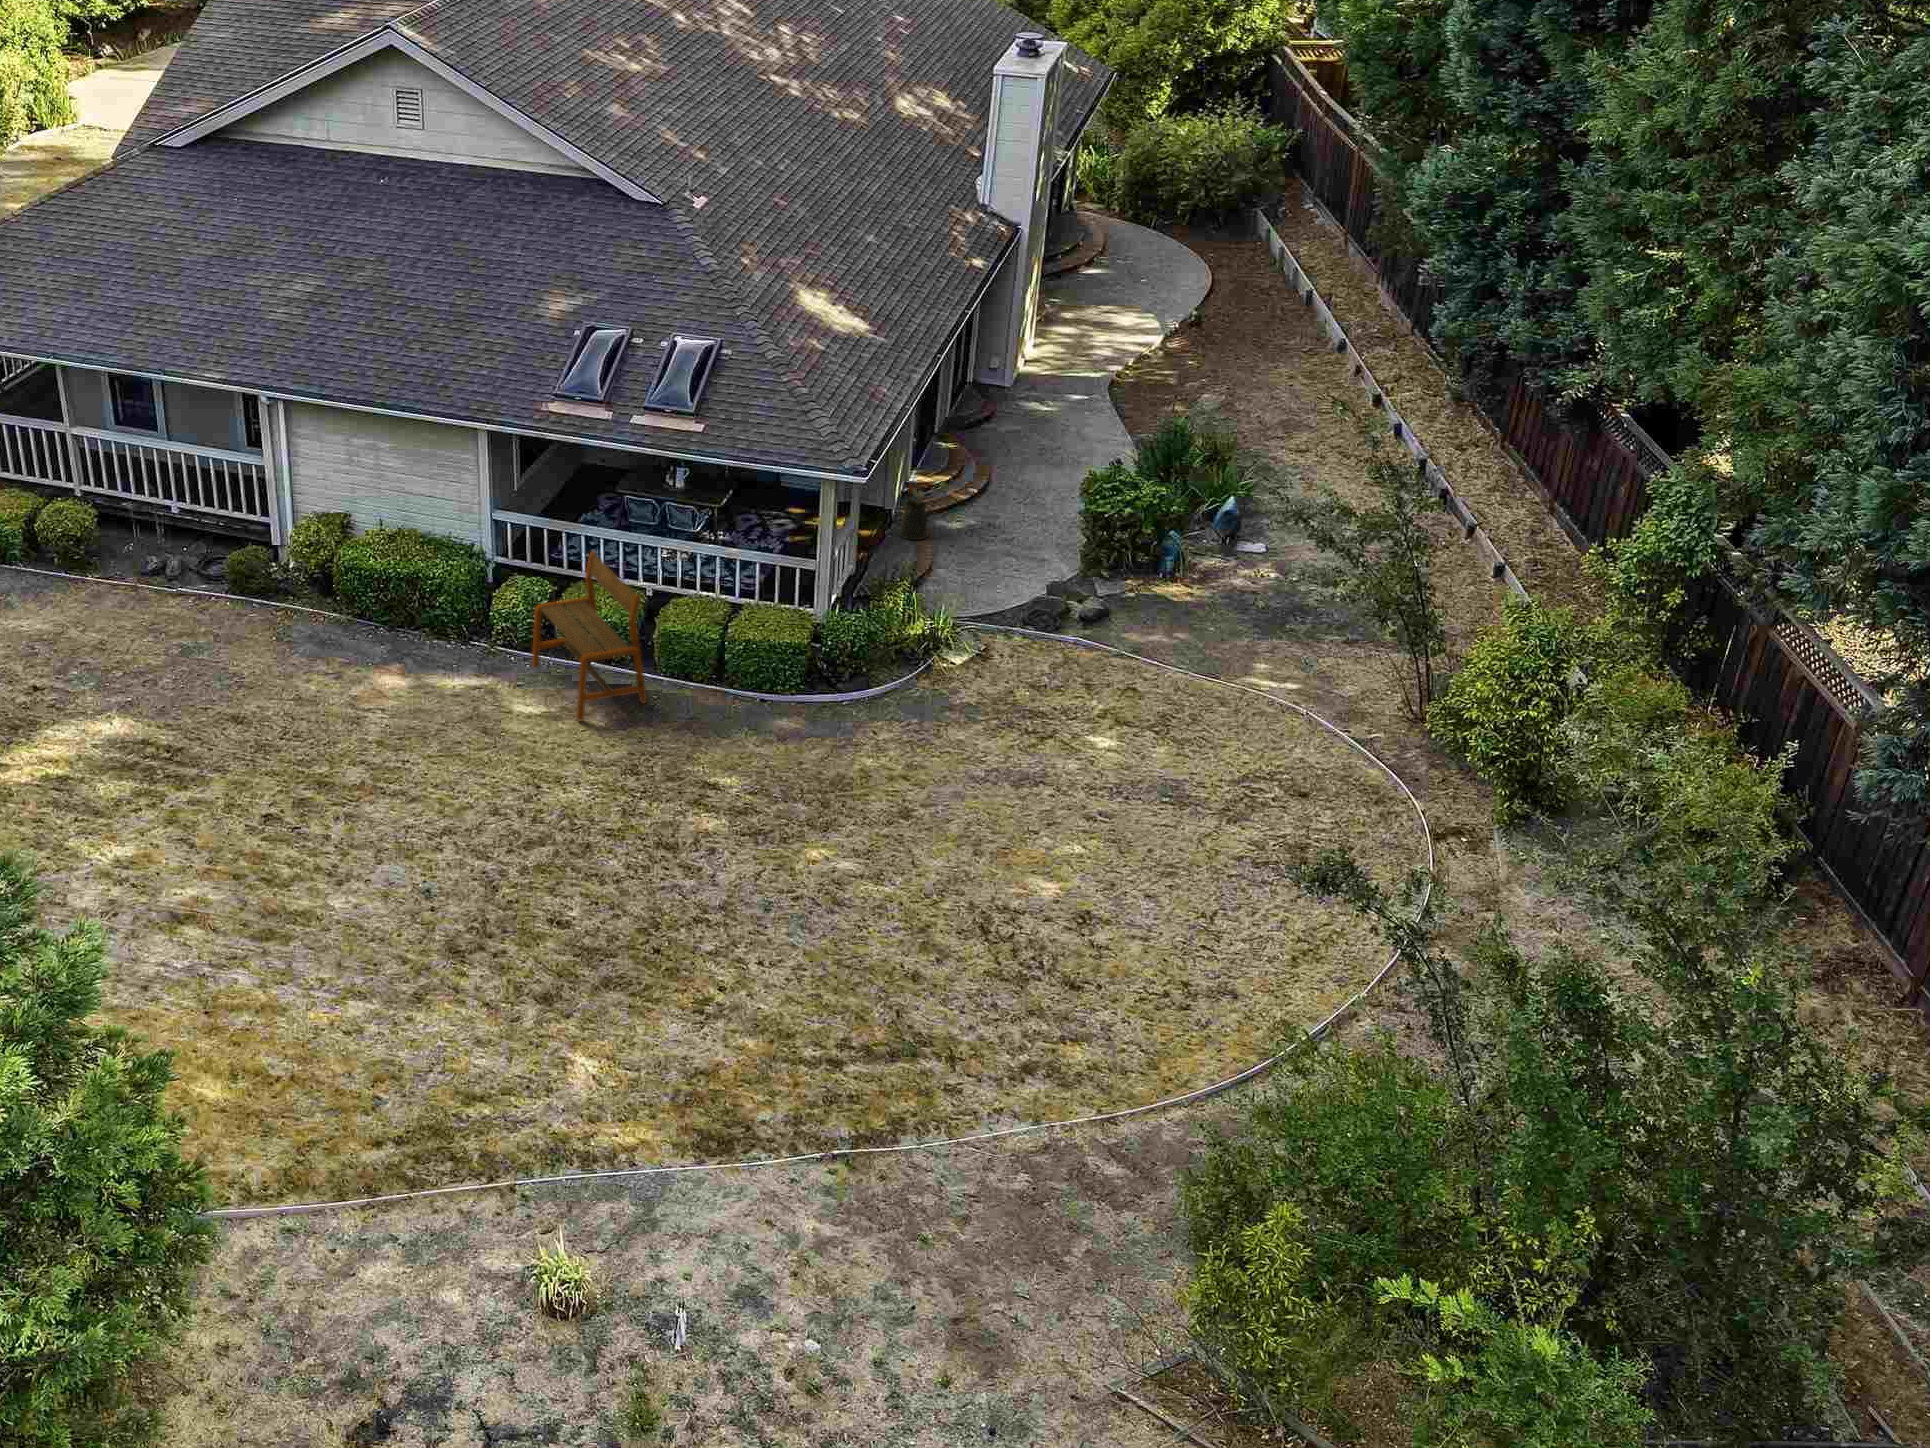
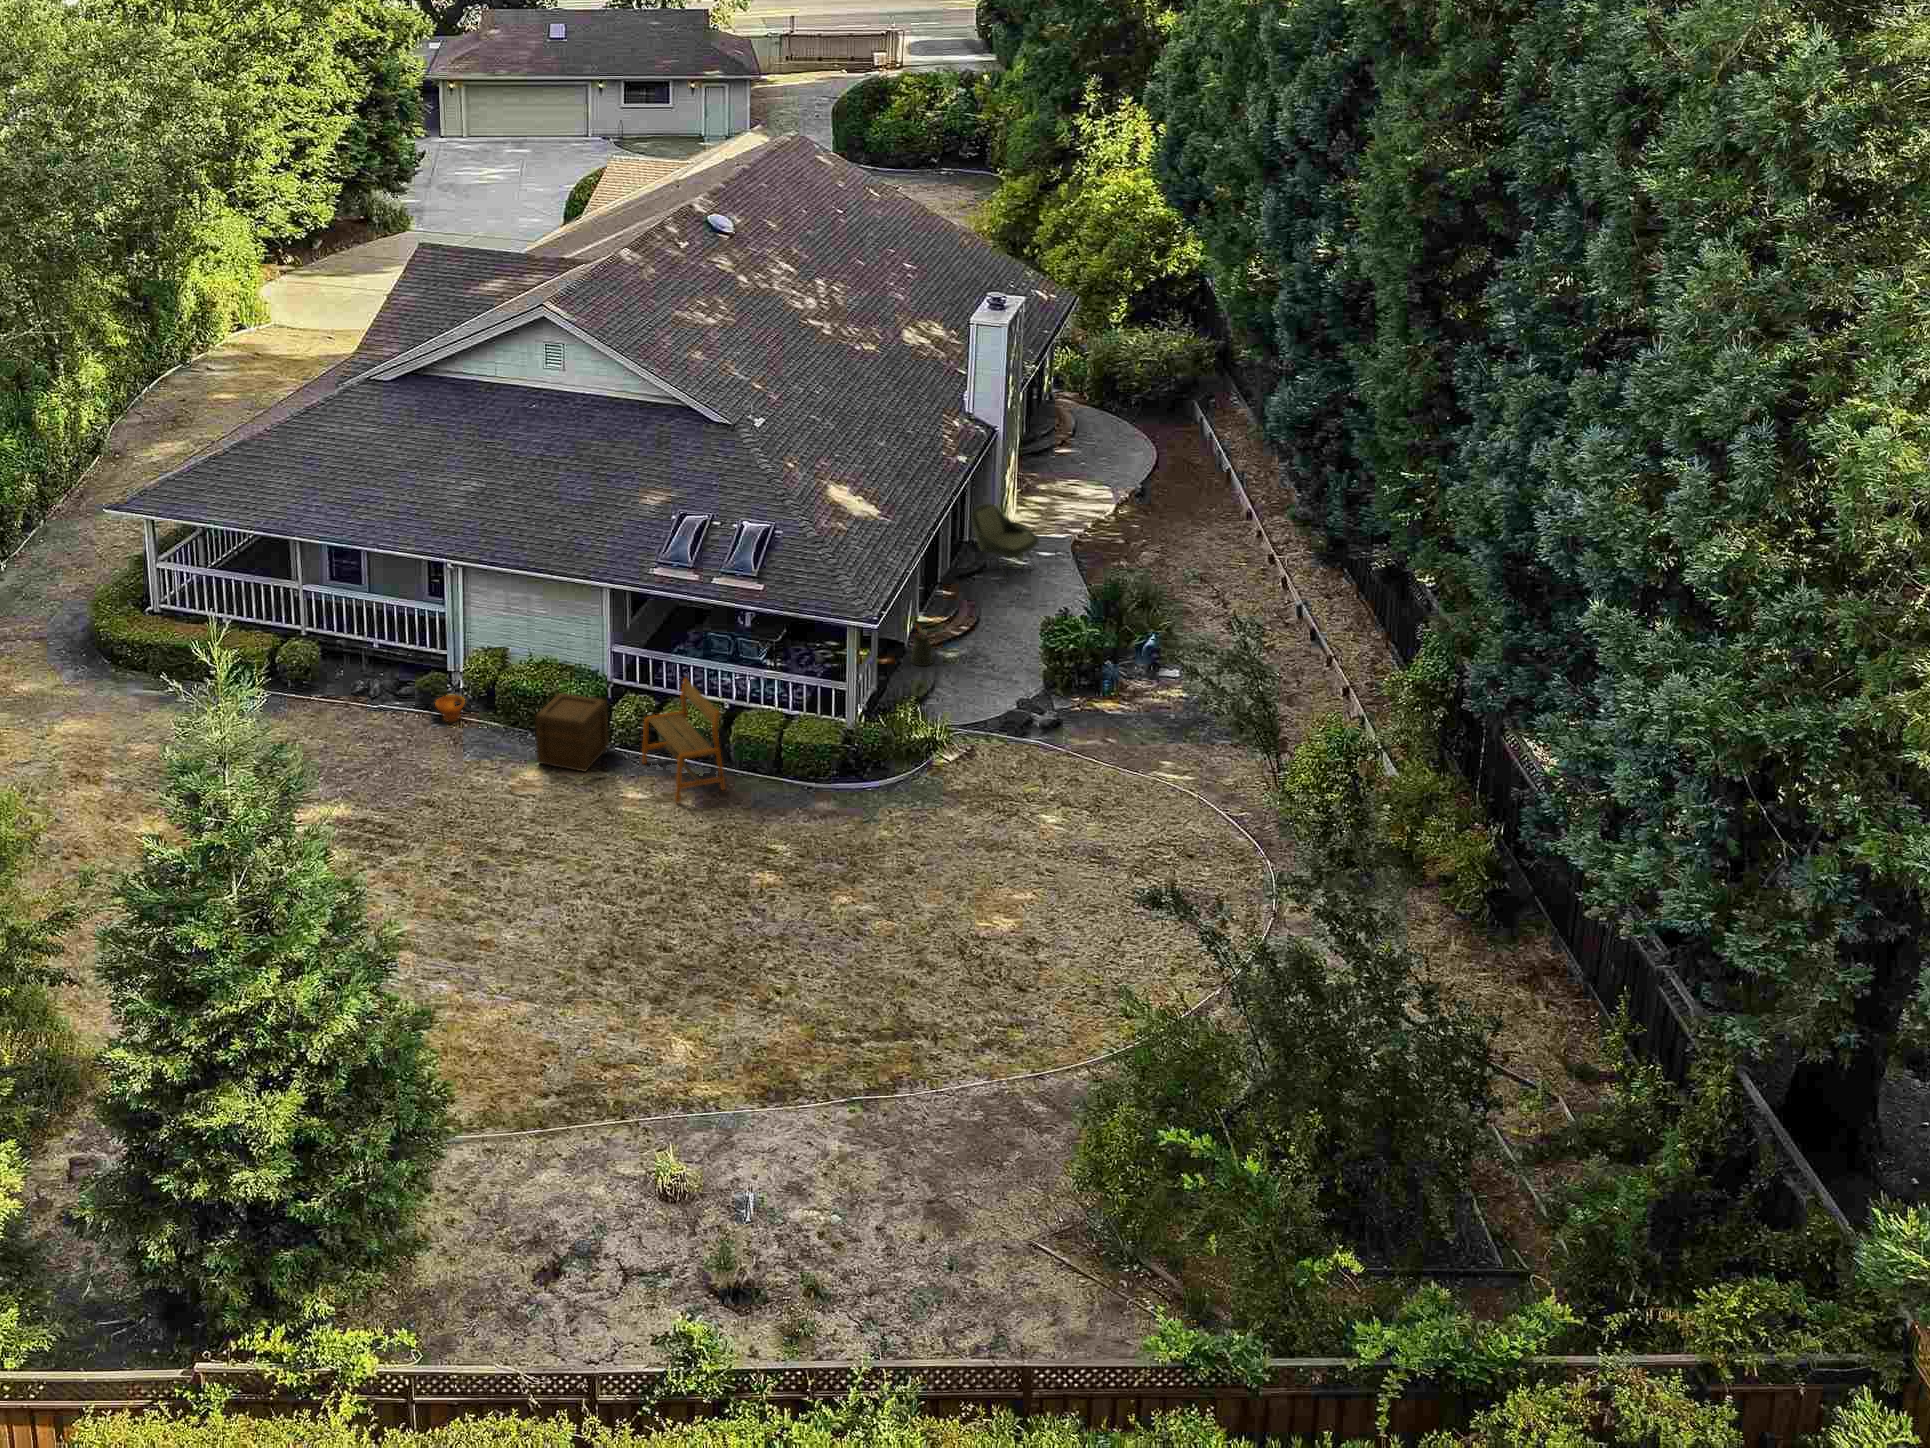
lounge chair: none [972,330,1069,436] -> present [971,504,1039,581]
wooden crate: none [384,572,488,678] -> present [535,693,609,772]
planter: none [254,575,294,612] -> present [435,695,465,722]

